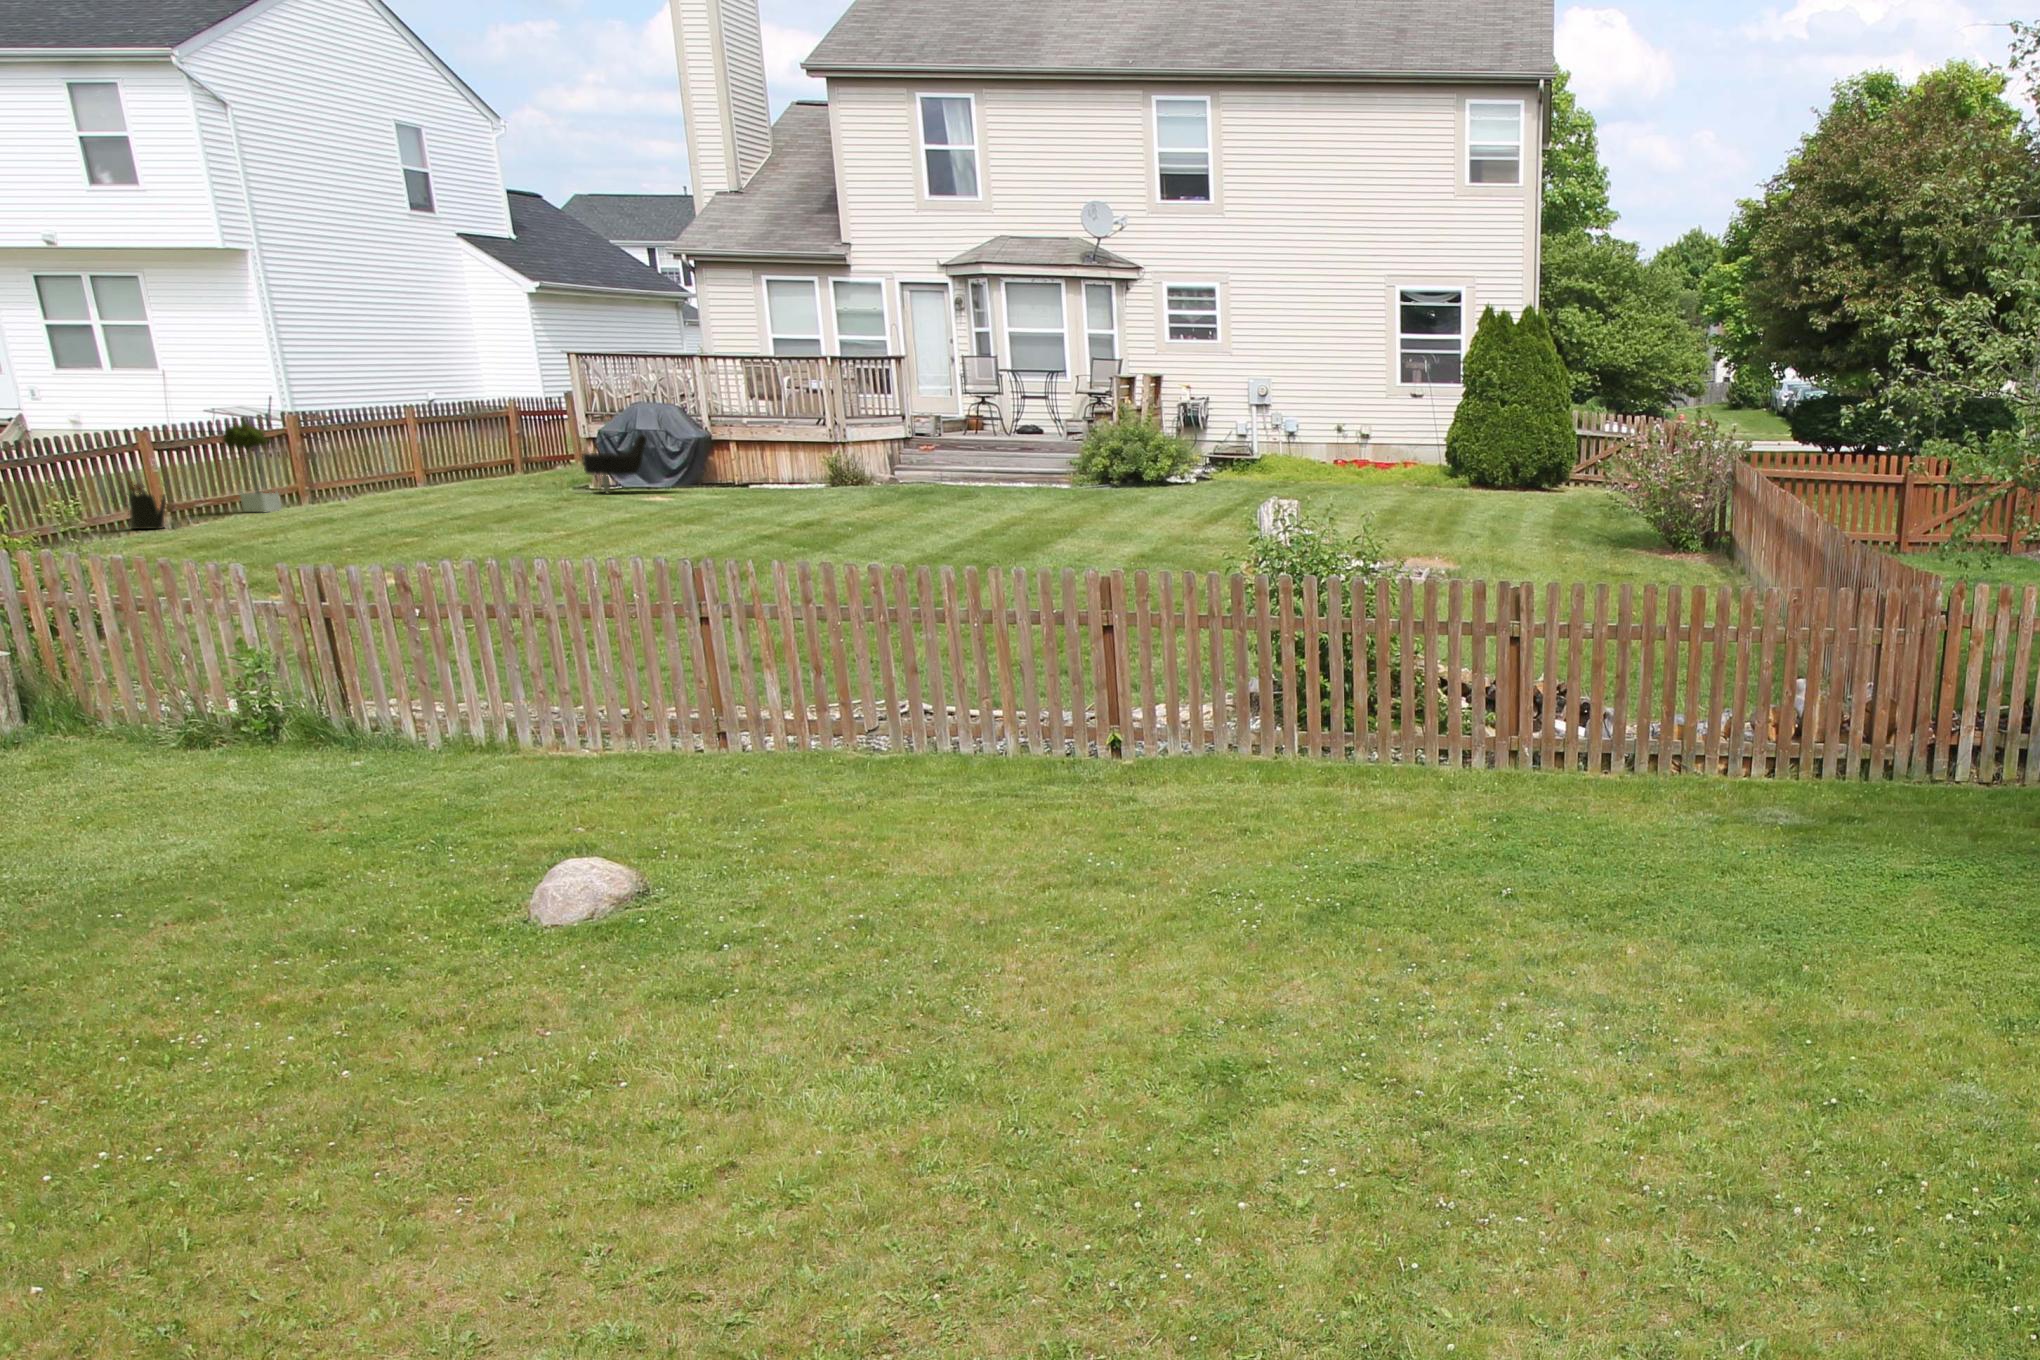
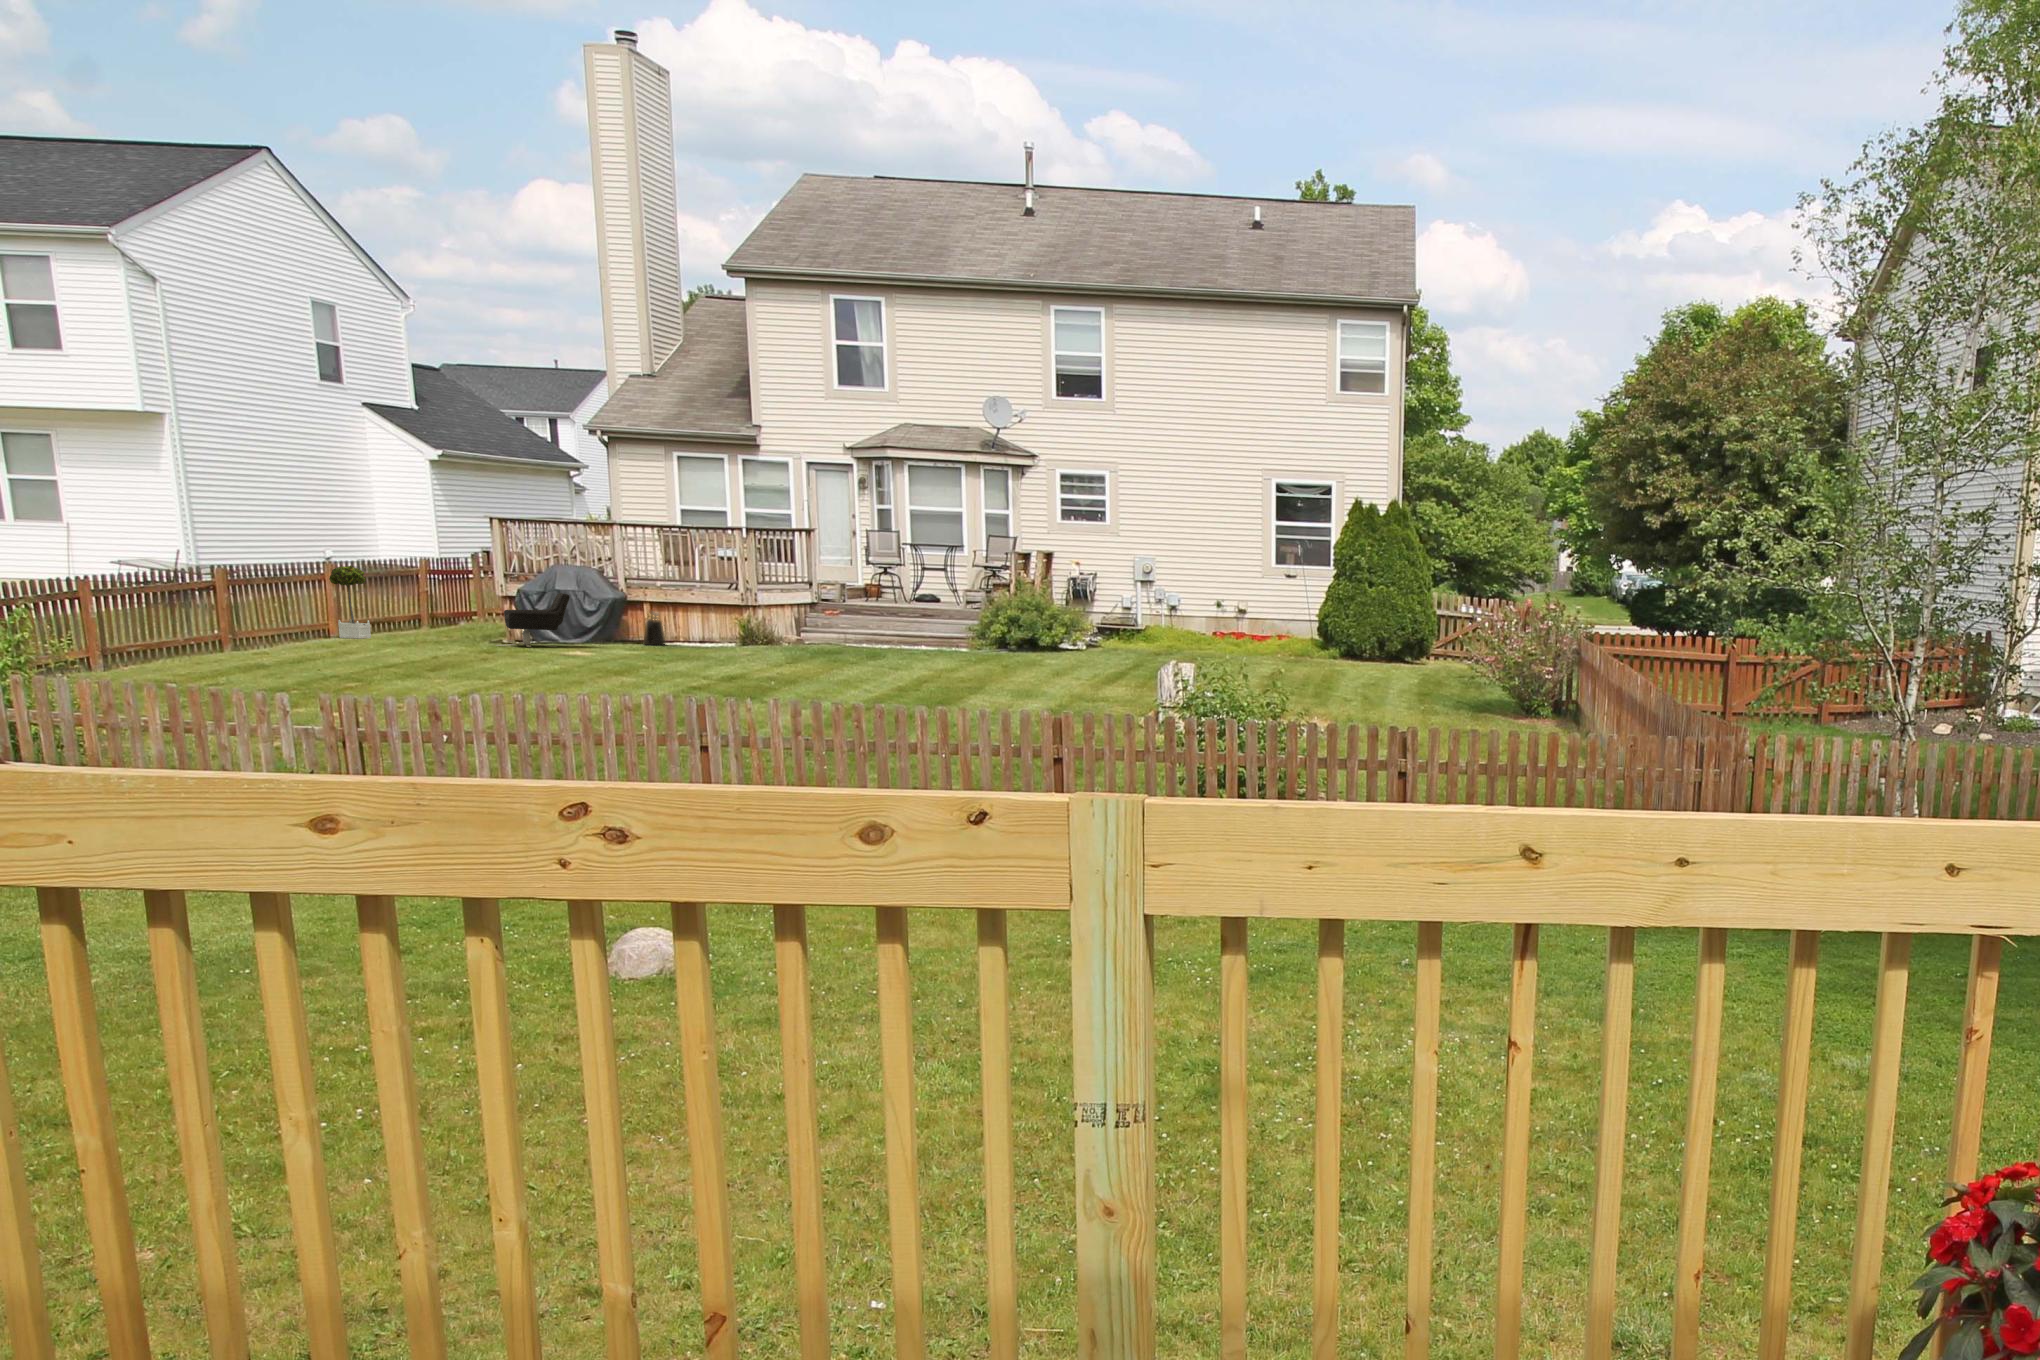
potted tree: present [223,424,281,512] -> present [329,565,371,639]
watering can: present [121,482,166,529] -> present [644,609,666,645]

